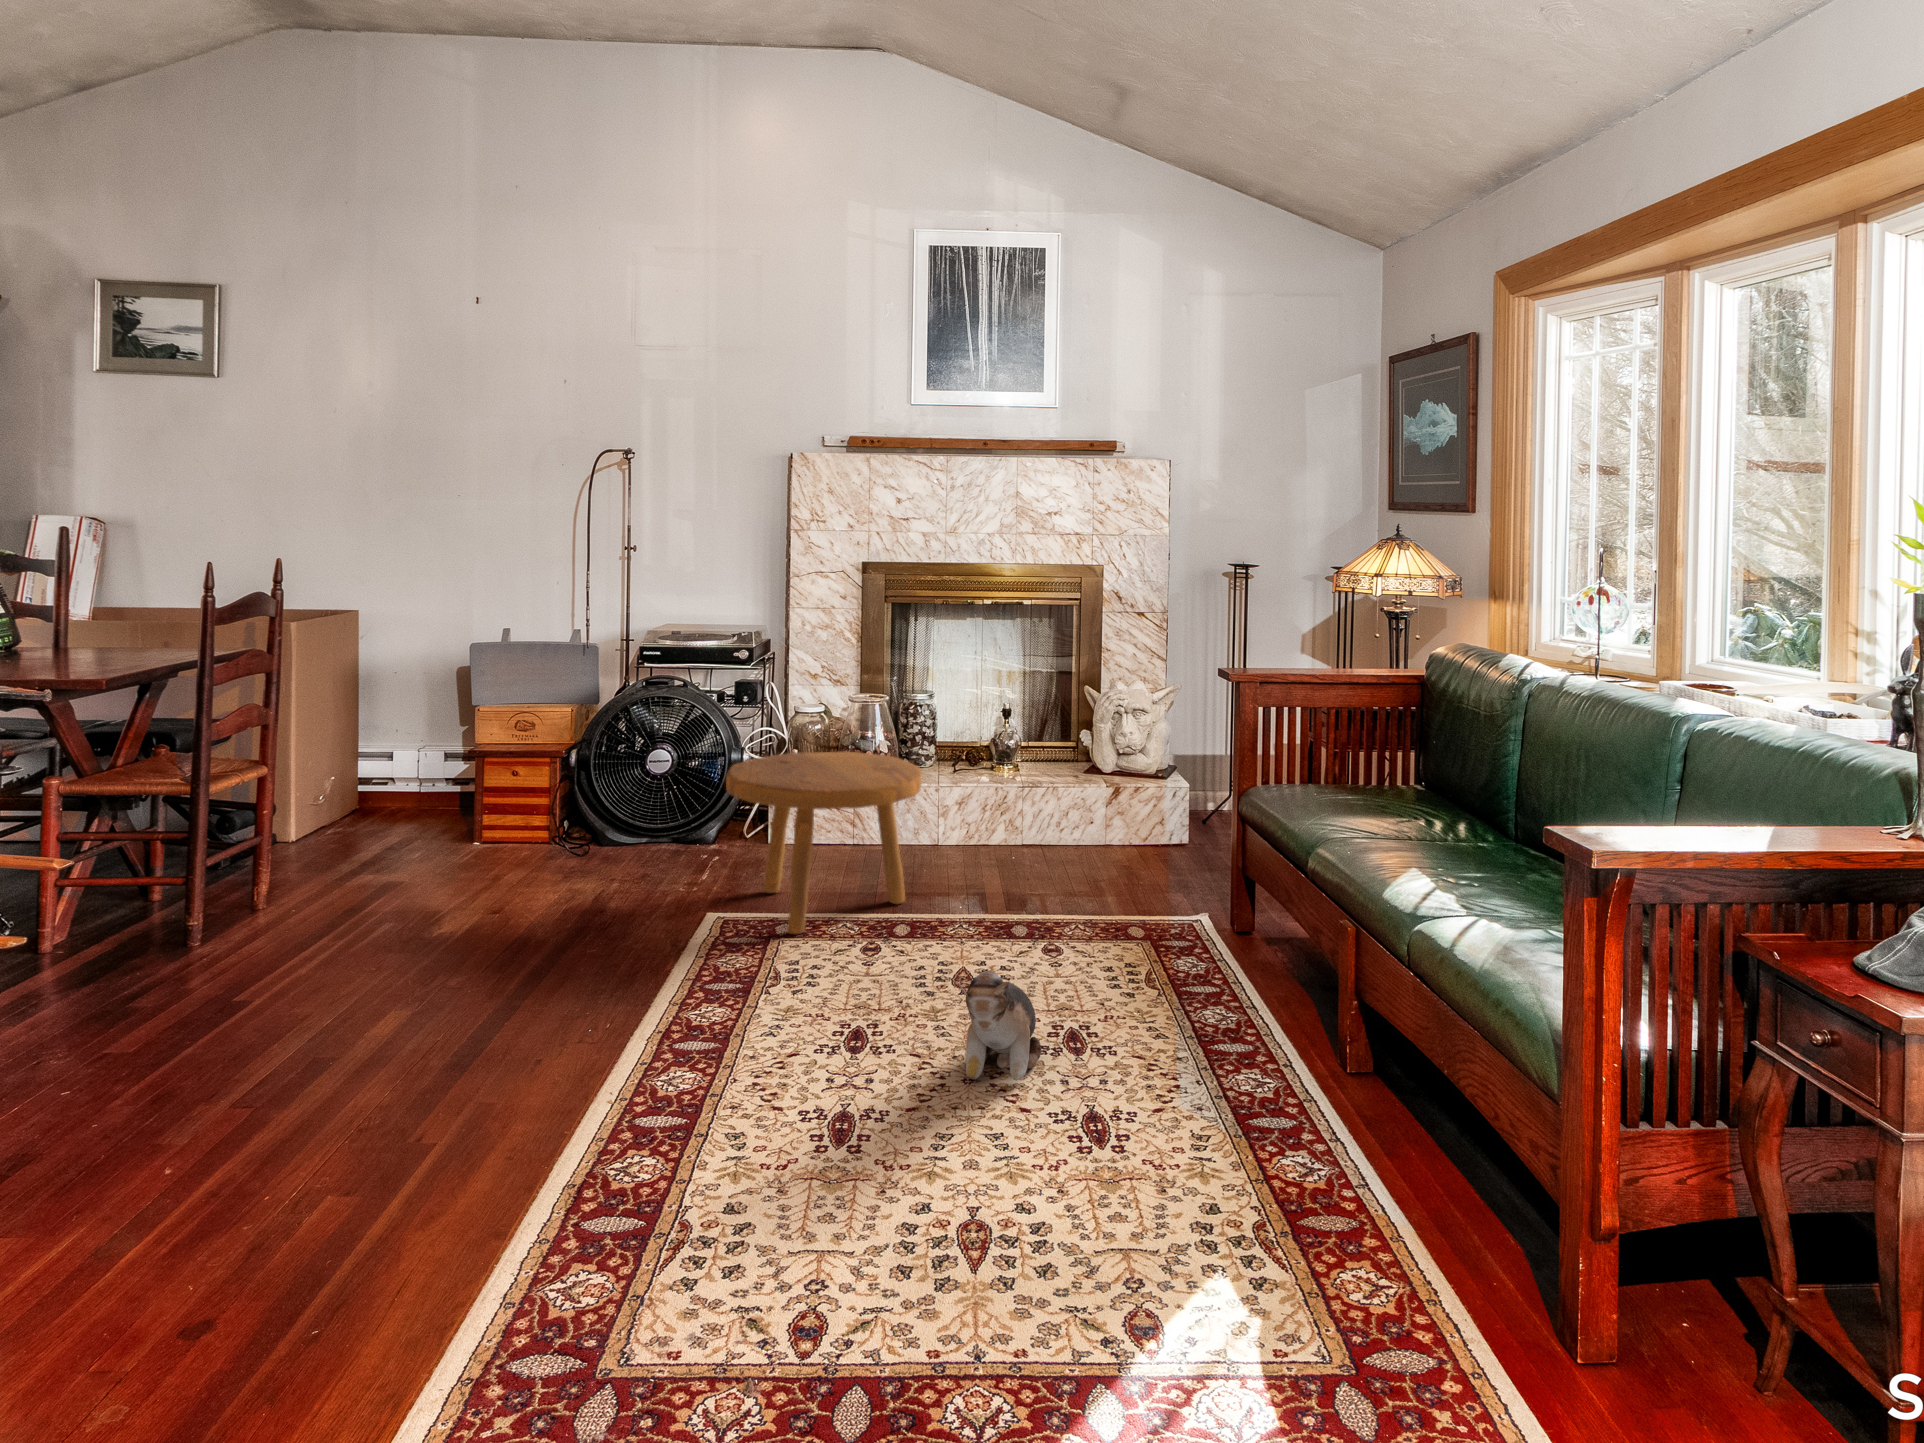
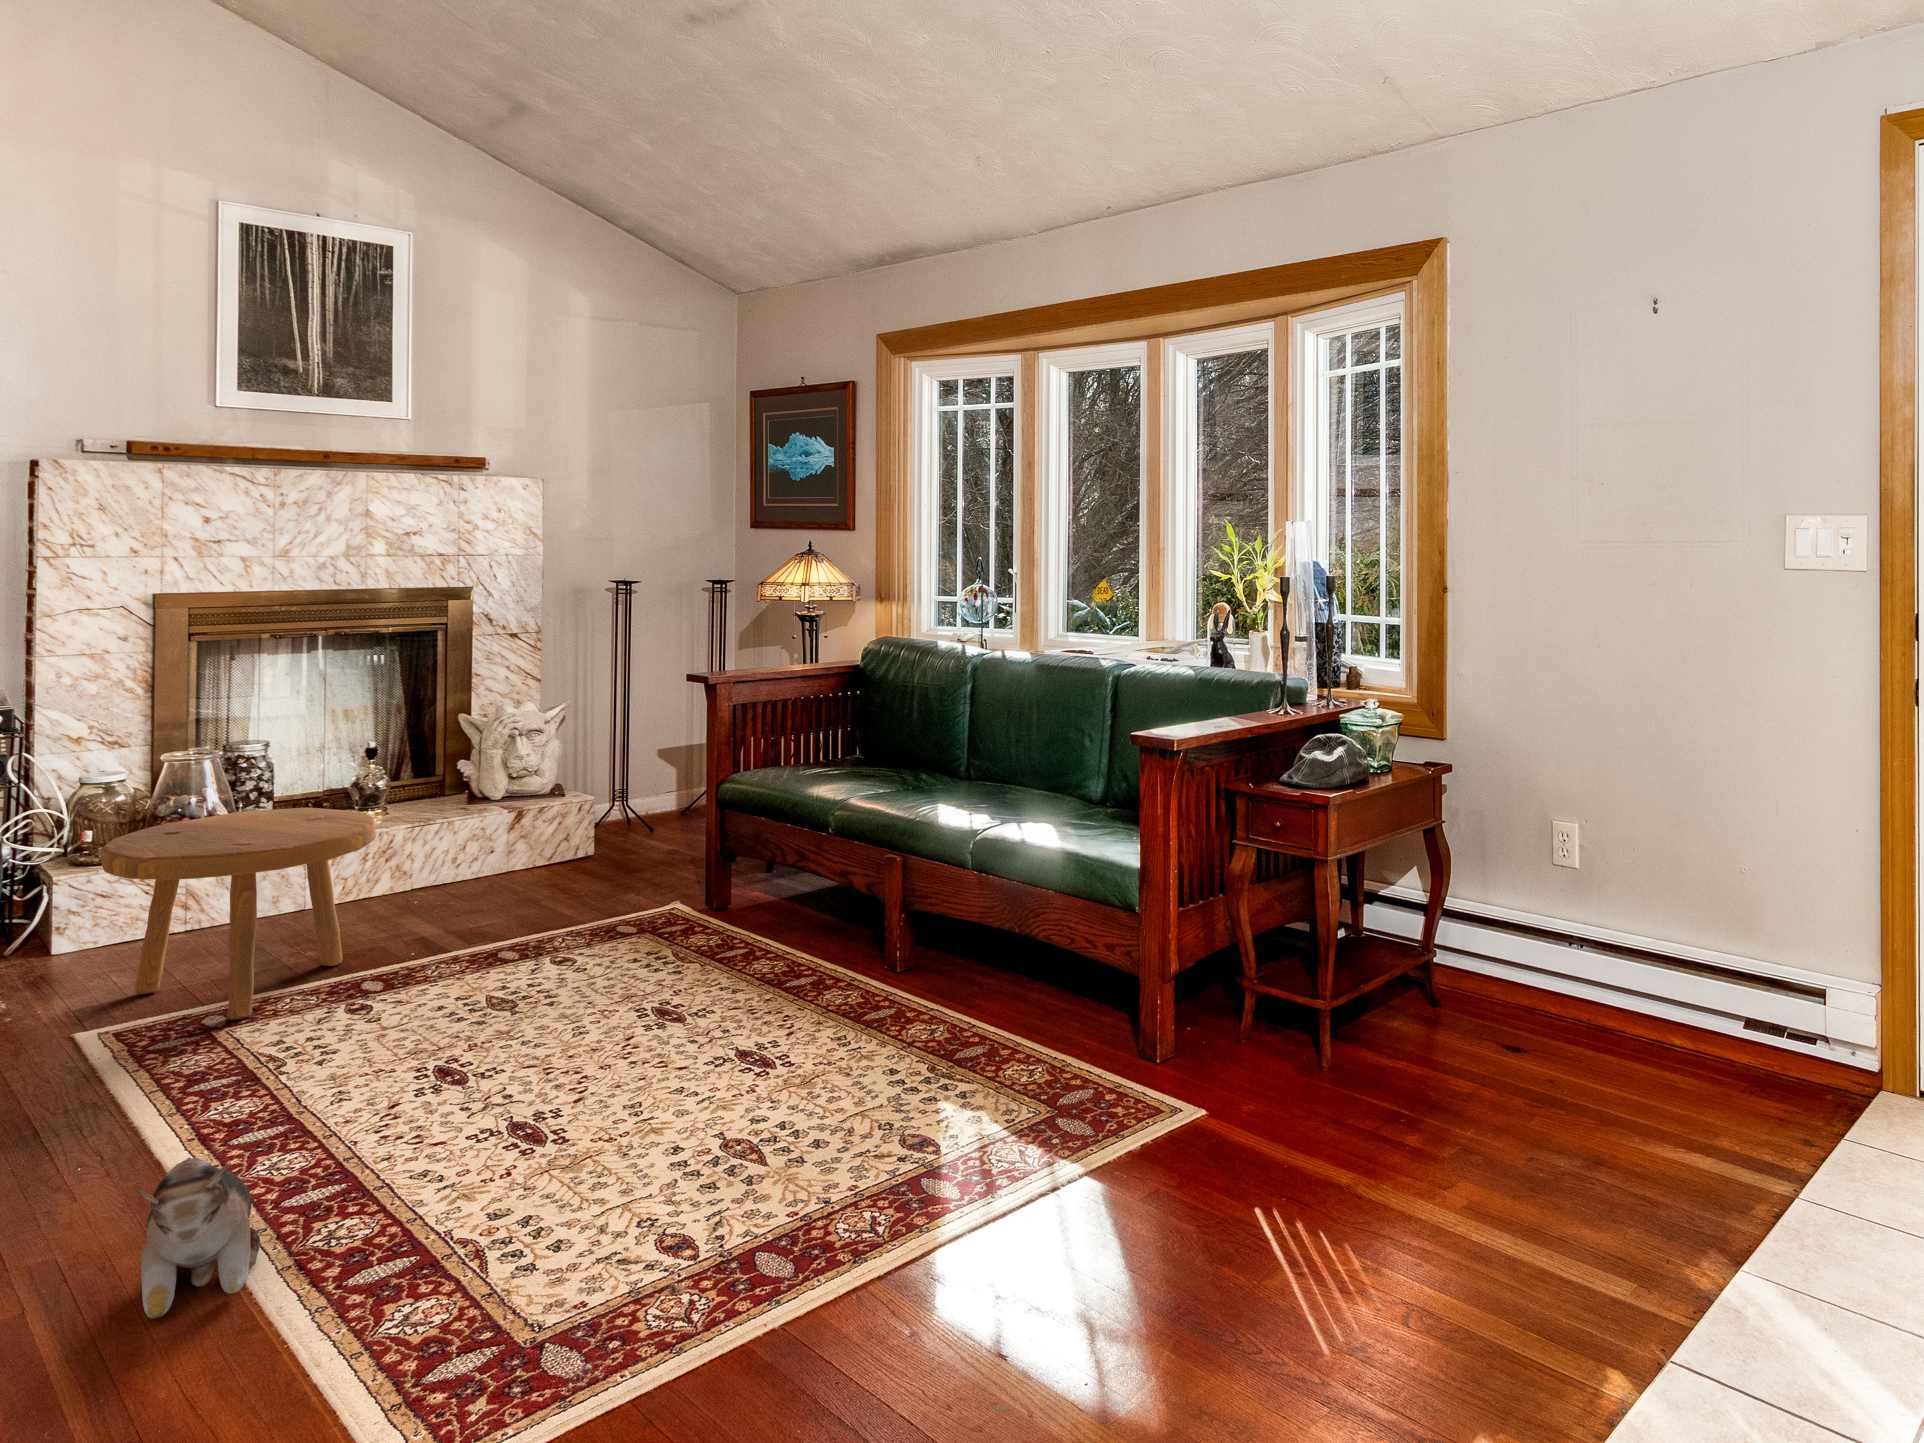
plush toy: present [957,970,1041,1080] -> present [137,1157,260,1319]

